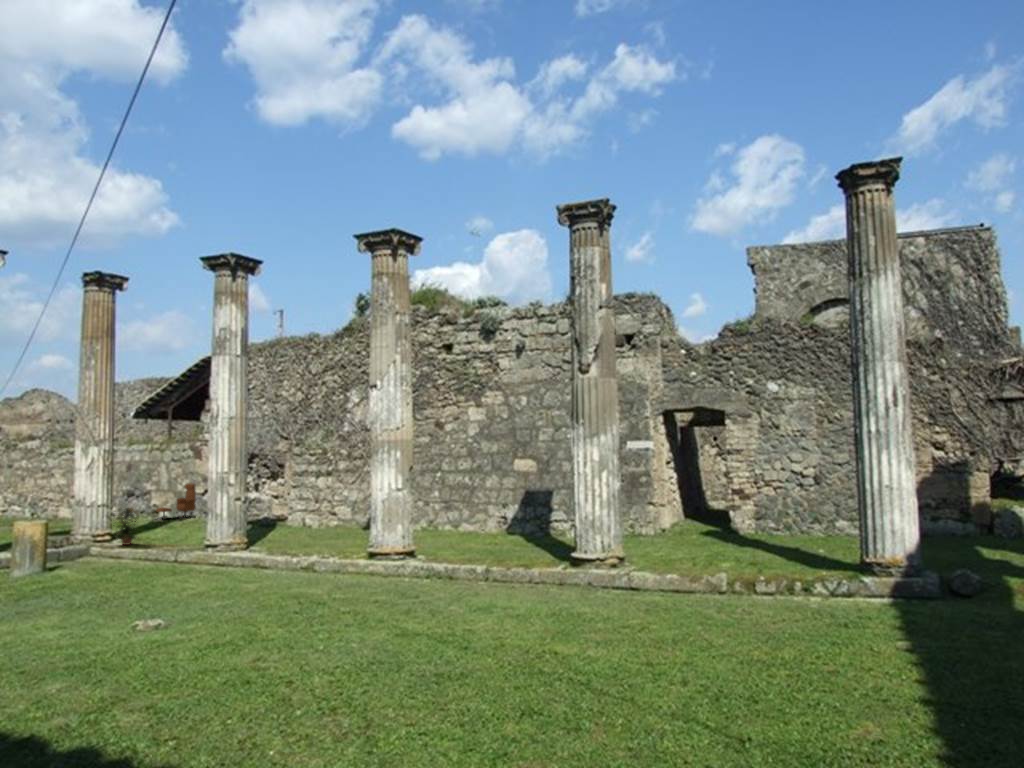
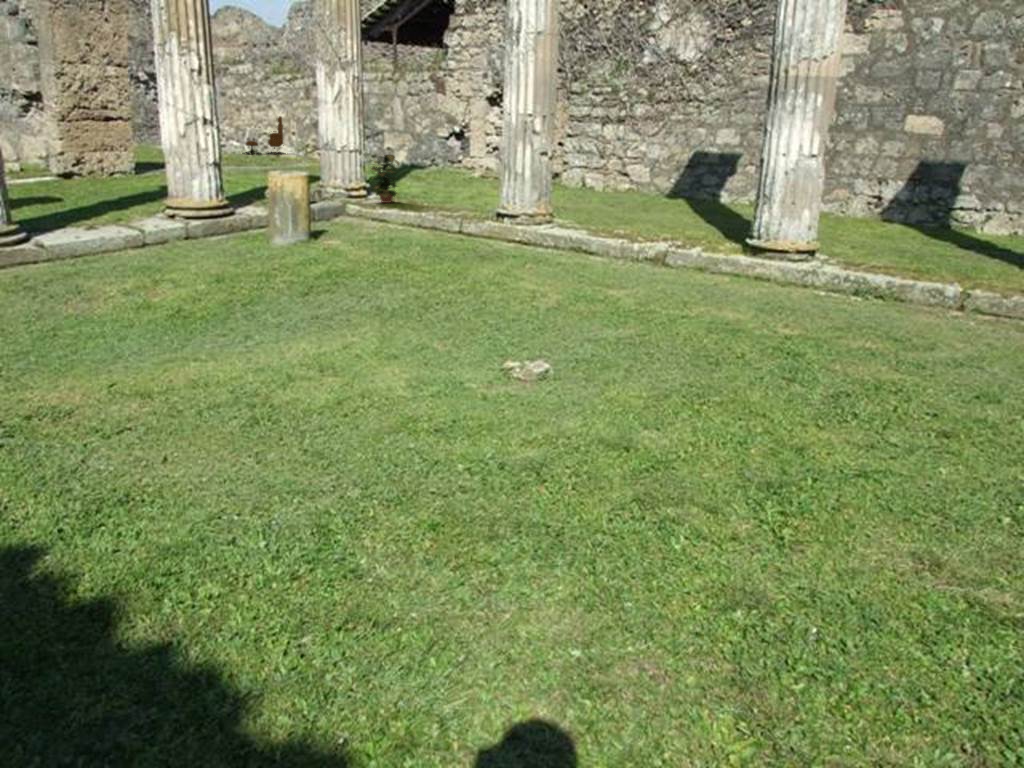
lounge chair: present [156,484,196,520] -> present [245,116,283,154]

